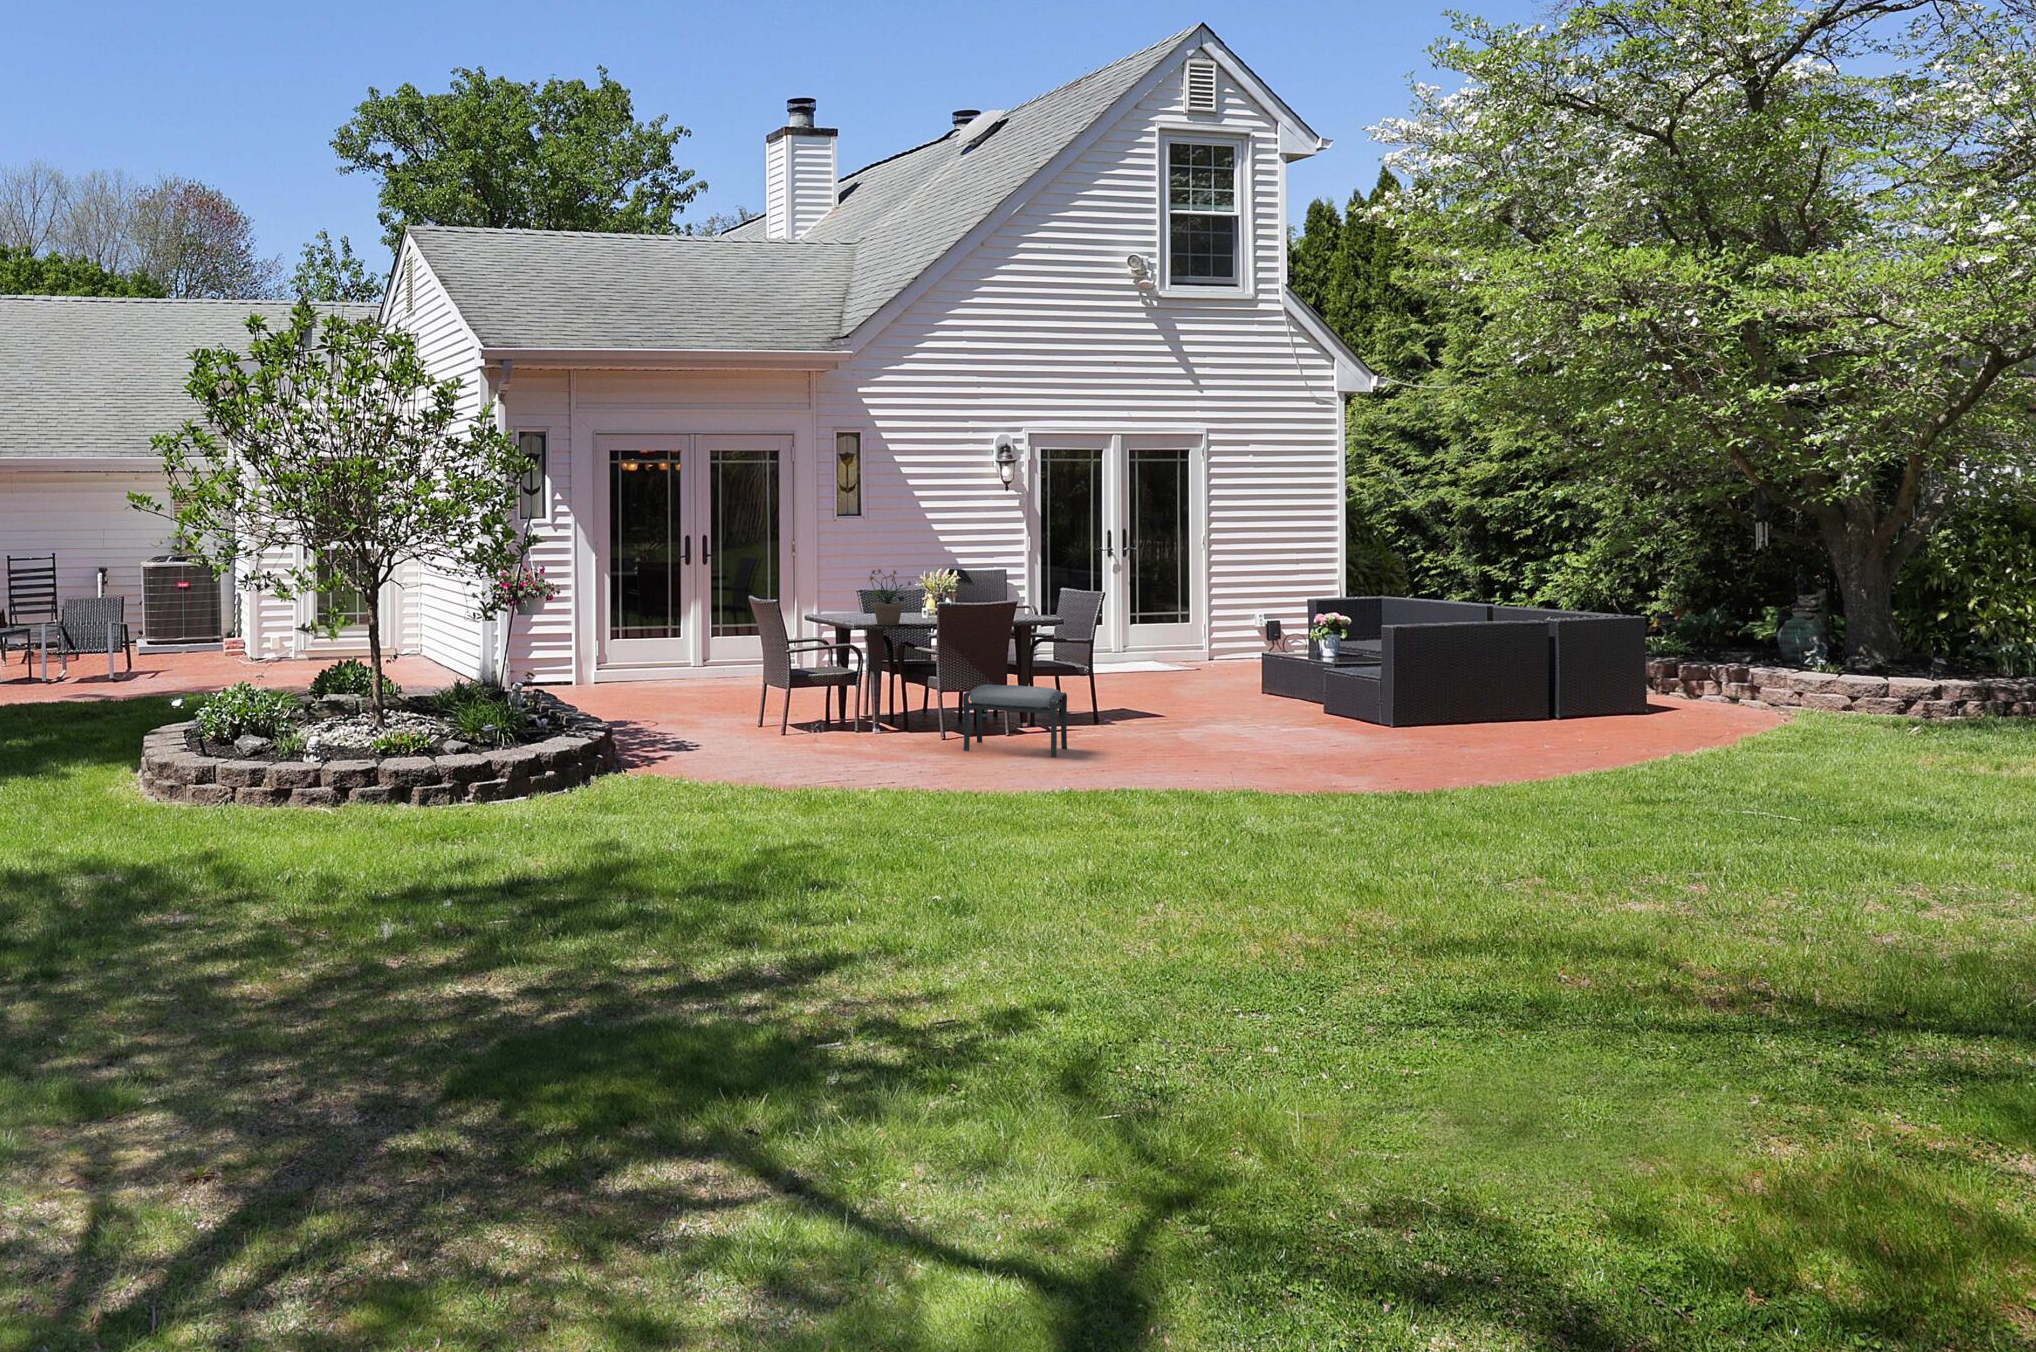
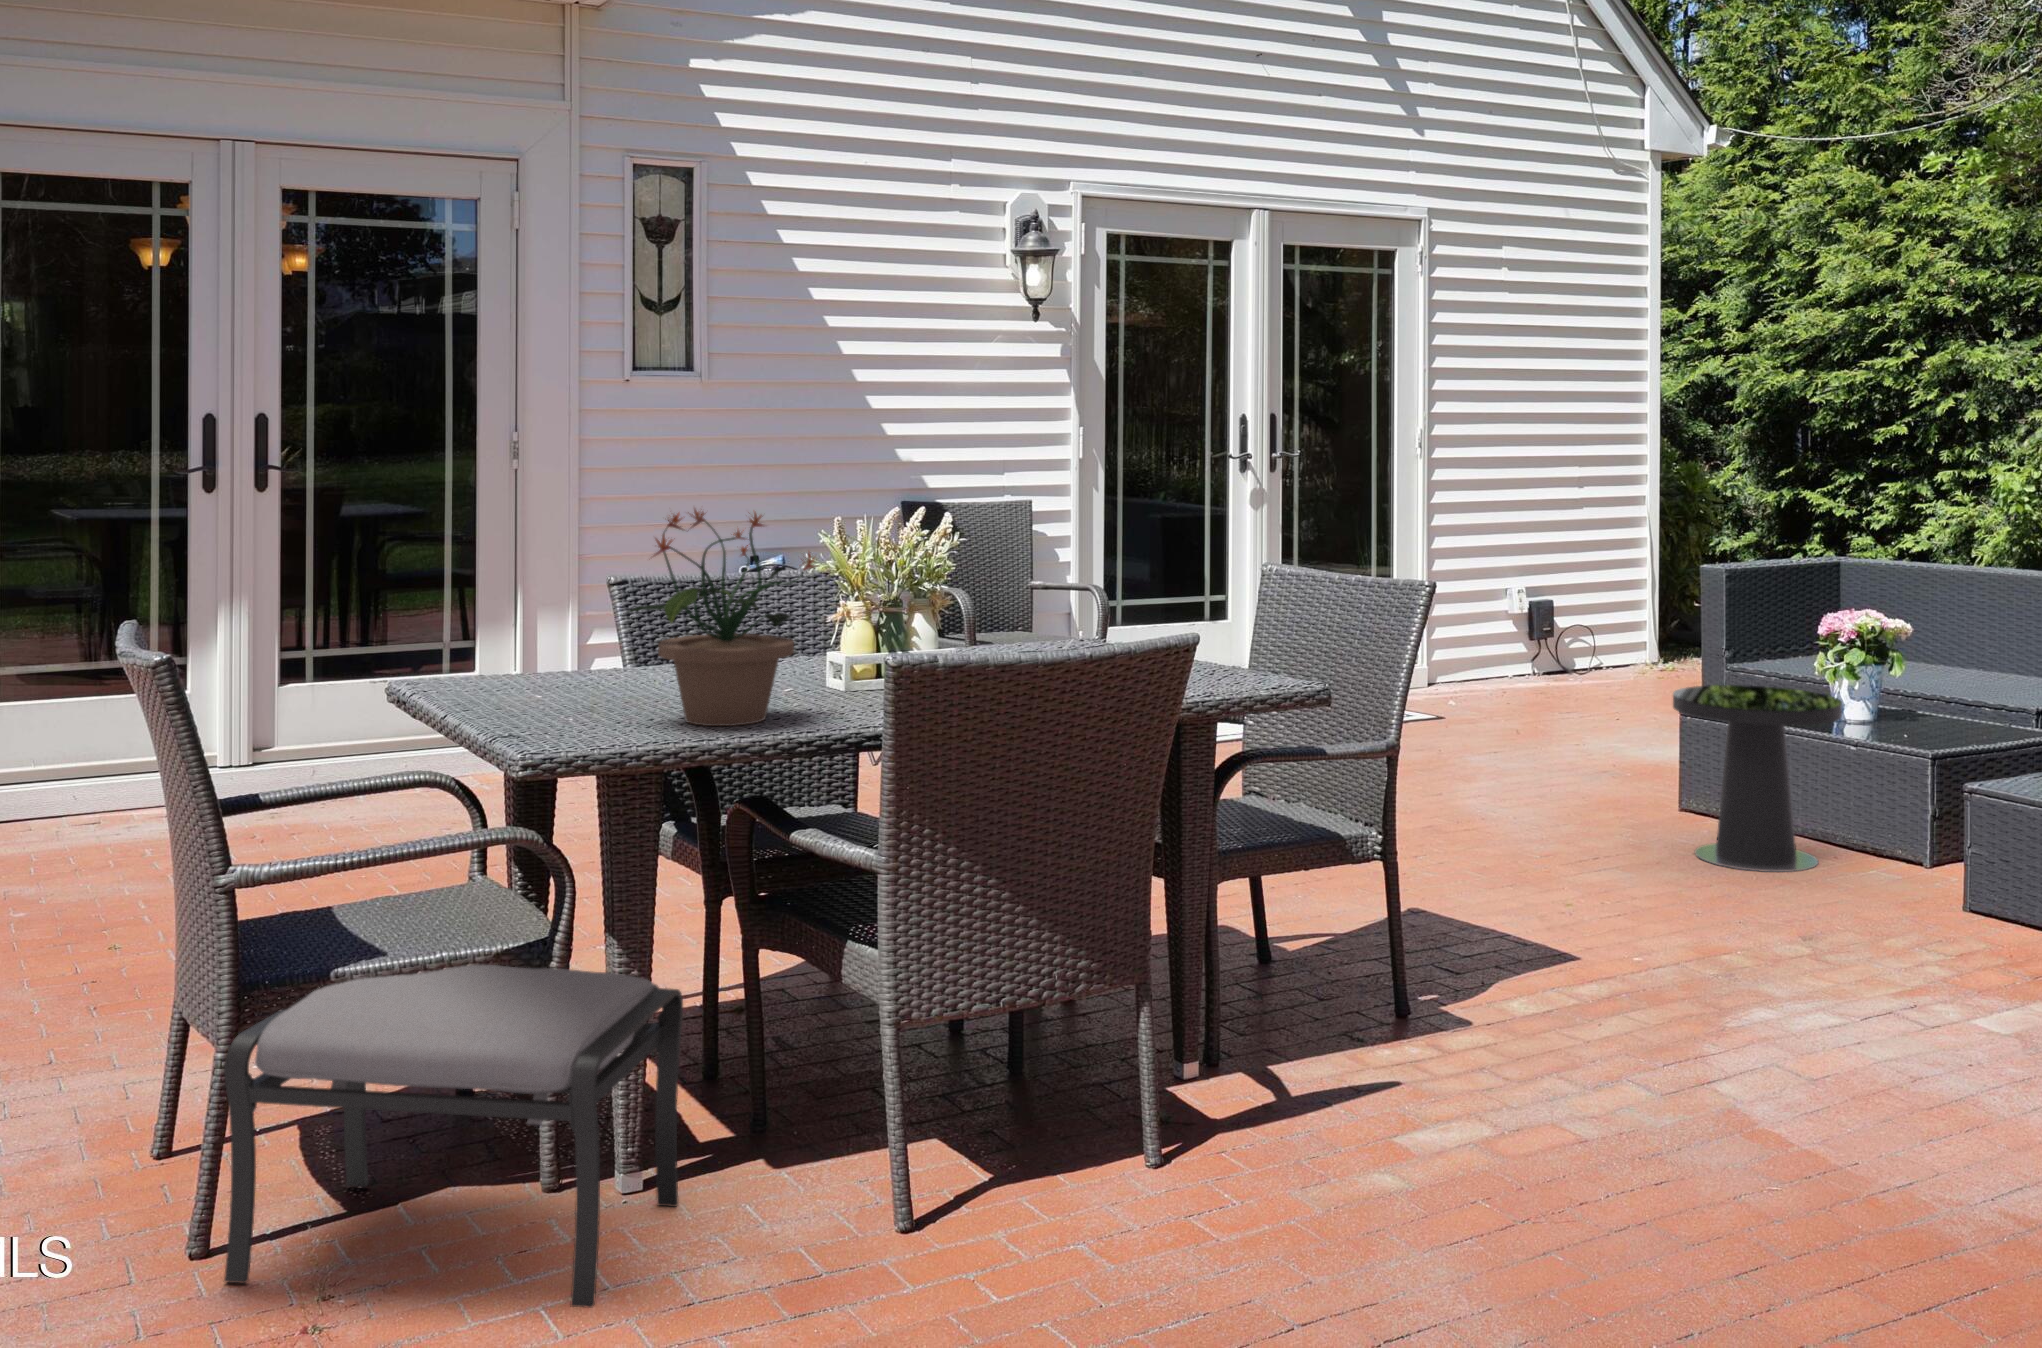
side table: none [1248,644,1316,712] -> present [1673,685,1842,872]
ottoman: present [963,684,1067,757] -> present [224,965,683,1308]

